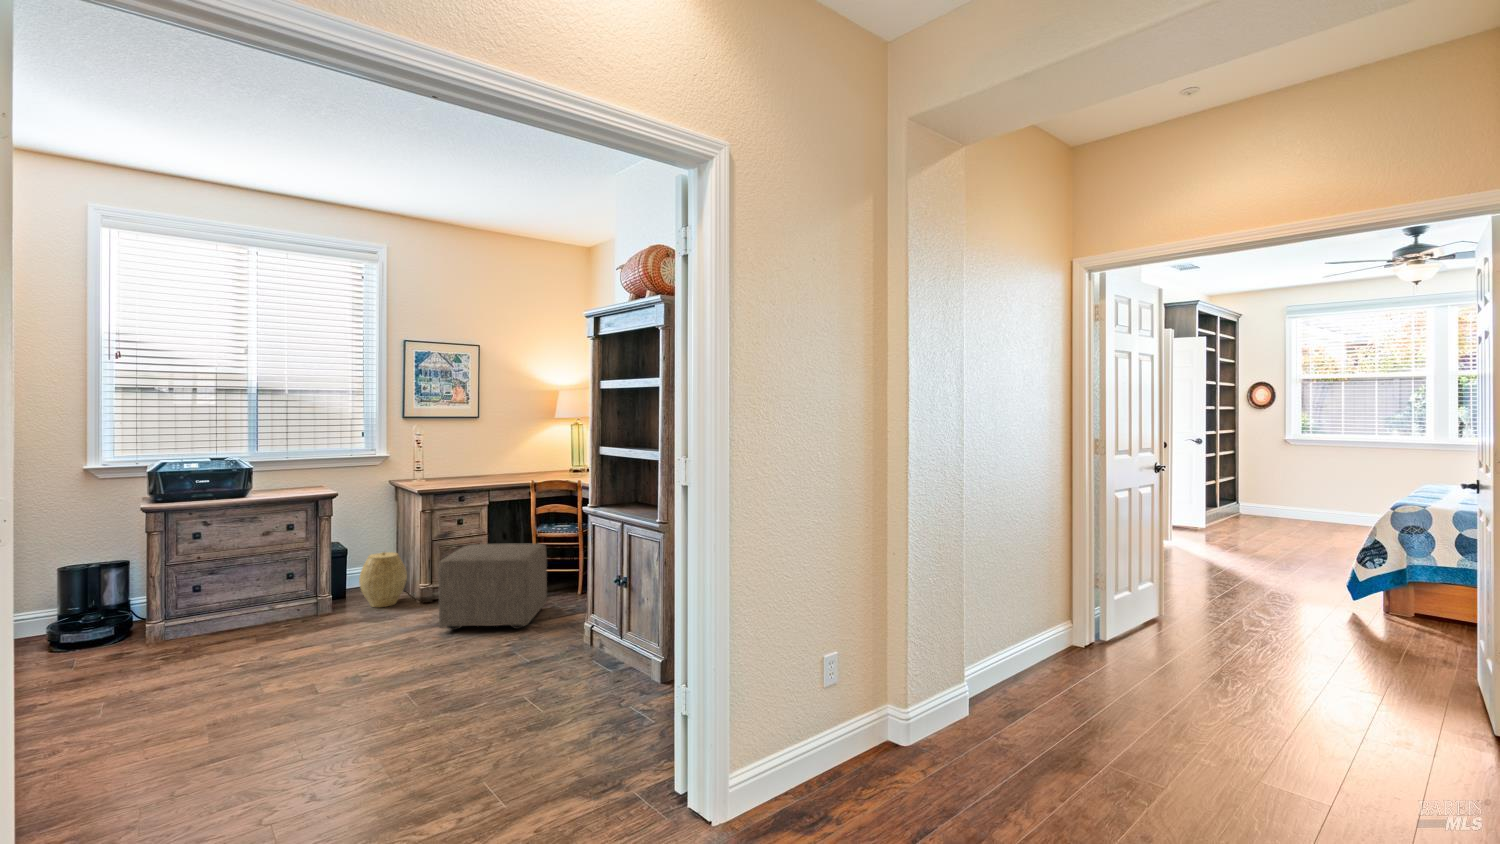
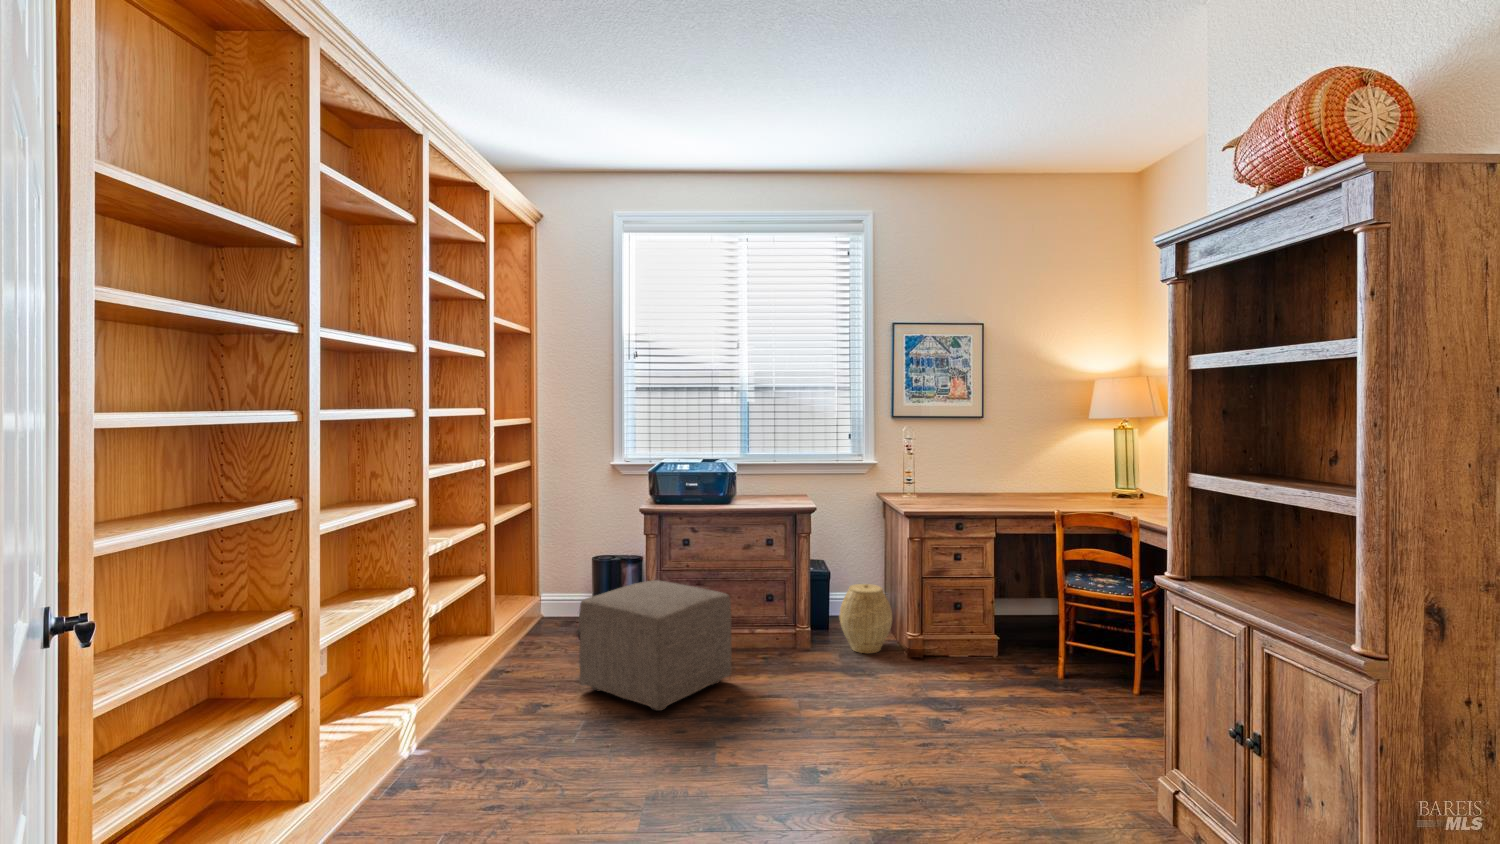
ottoman: present [438,543,547,630] -> present [579,580,731,711]

